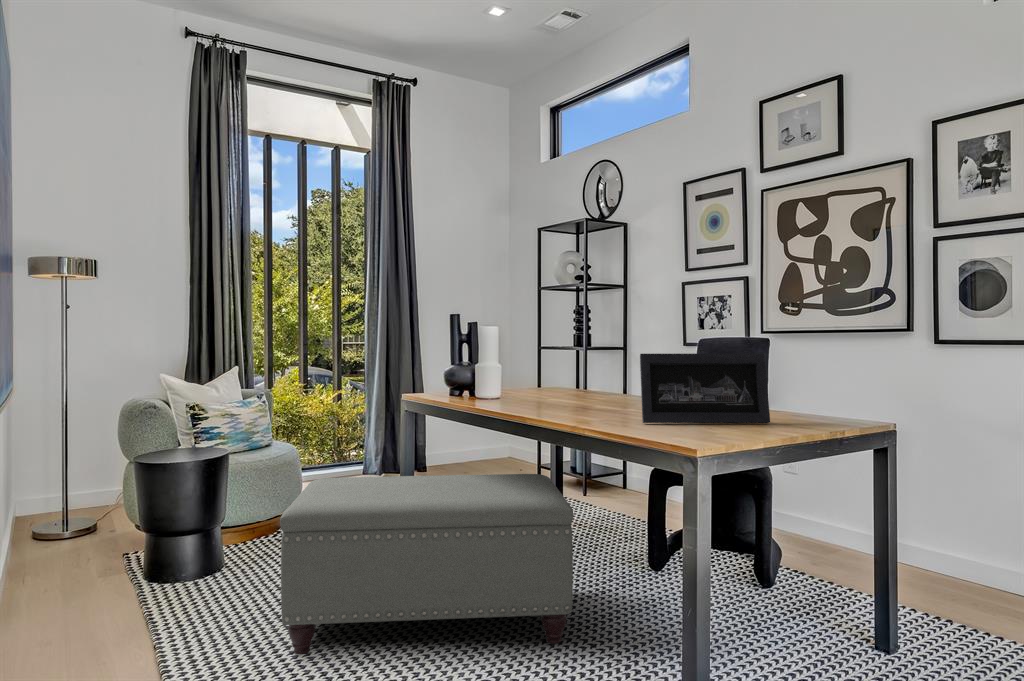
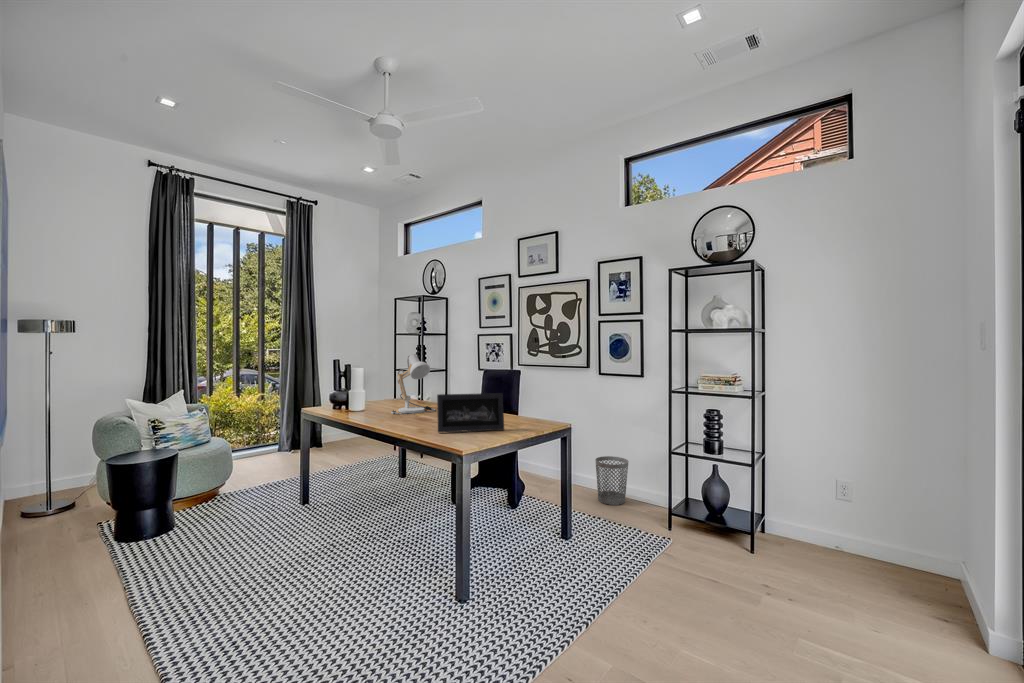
desk lamp: none [547,297,623,401] -> present [391,354,435,414]
ottoman: present [280,474,573,655] -> none [216,458,401,581]
wastebasket: none [931,499,1007,593] -> present [595,456,629,505]

